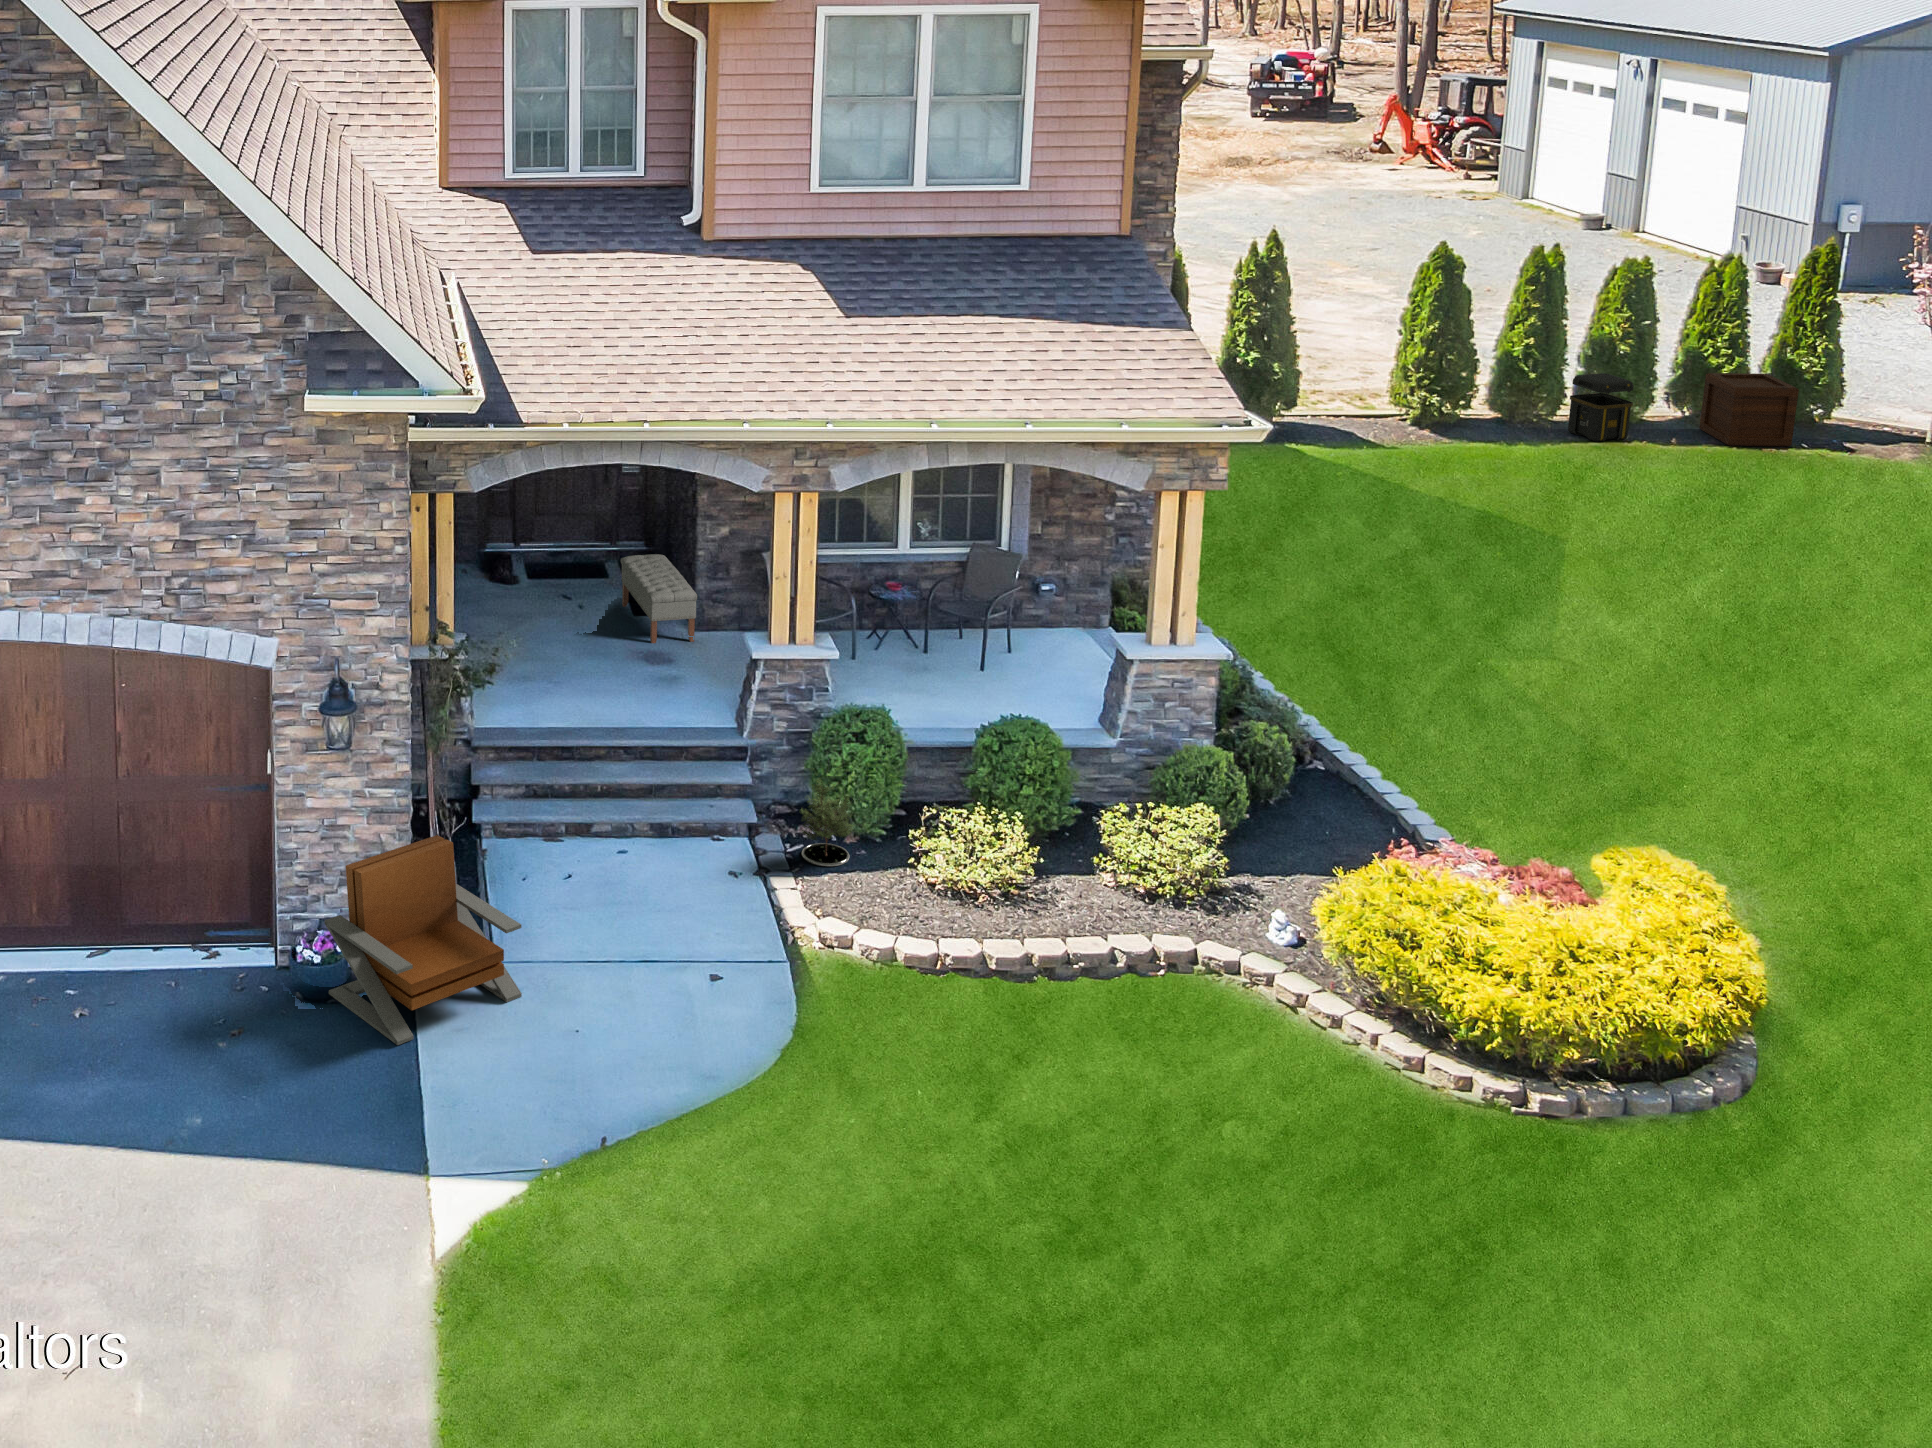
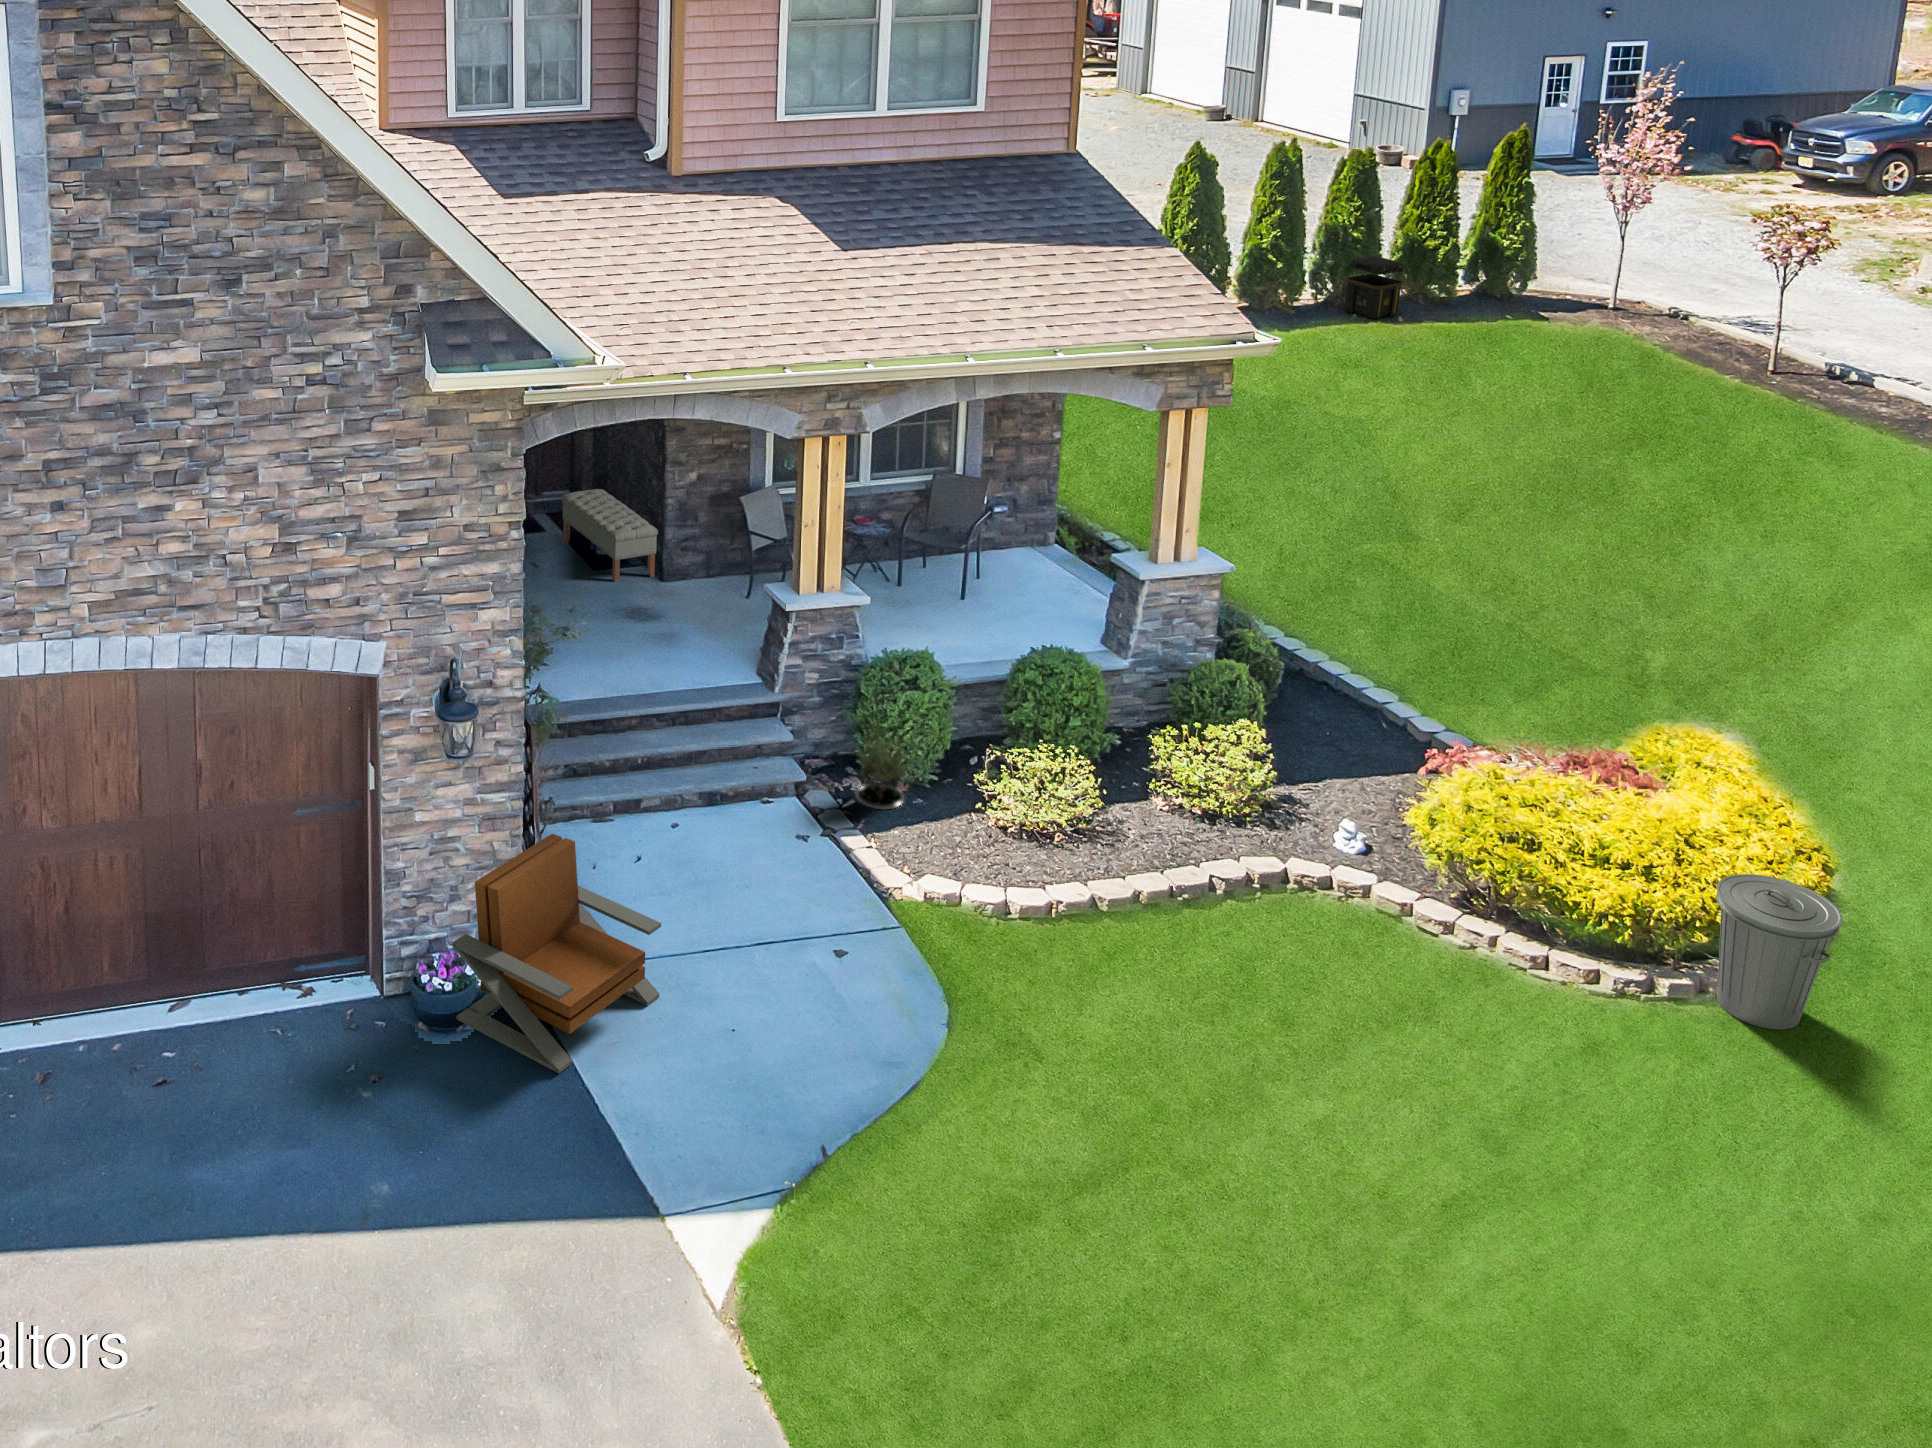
wooden crate: present [1699,373,1799,446] -> none [1448,249,1539,316]
trash can: none [1584,986,1707,1147] -> present [1716,874,1842,1030]

